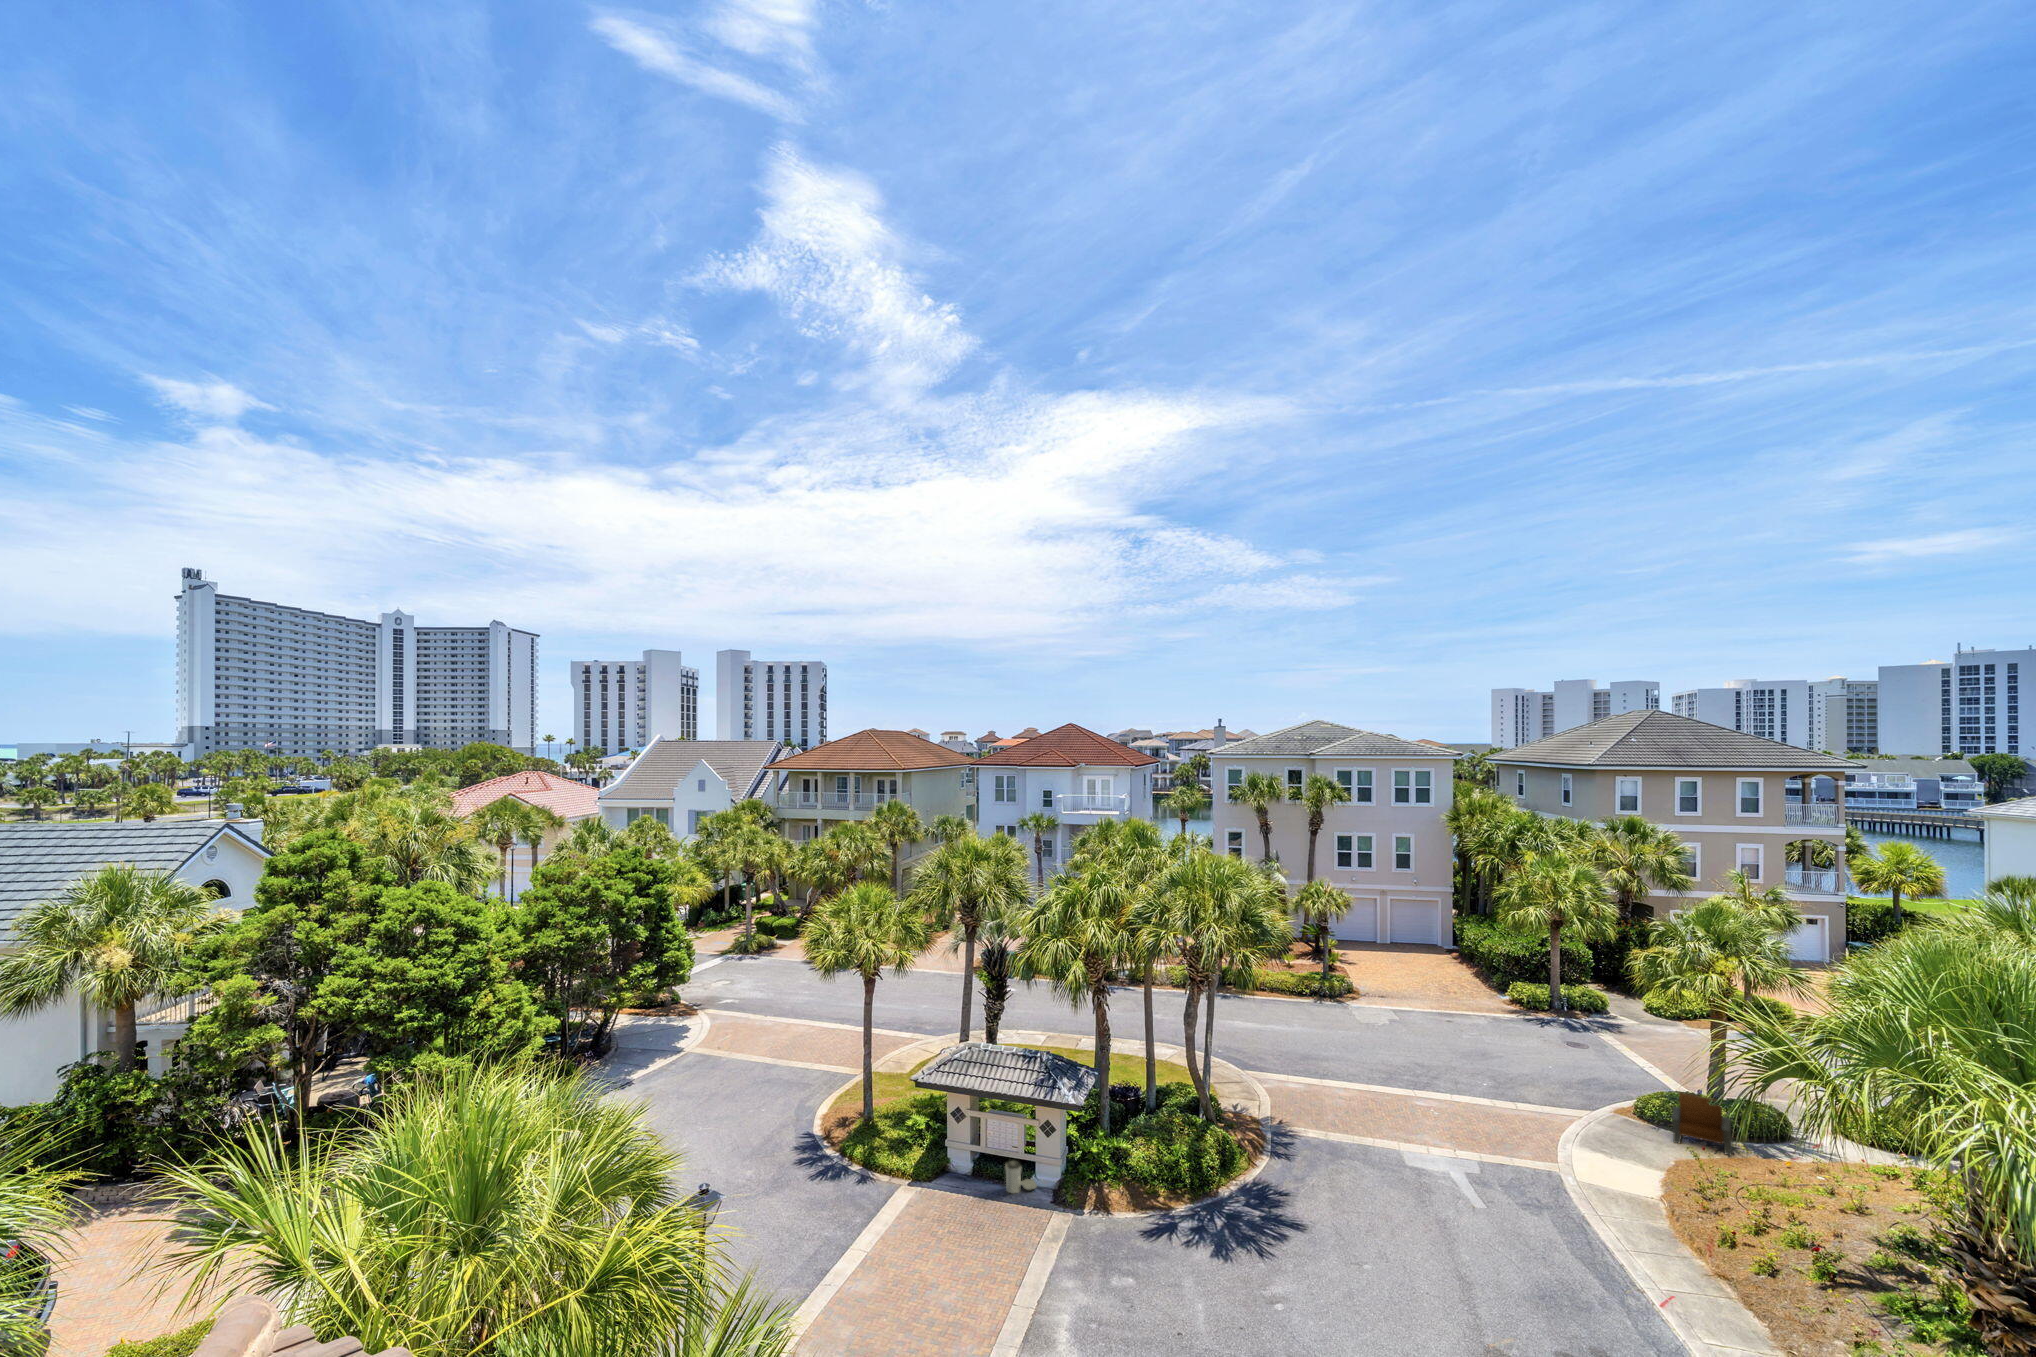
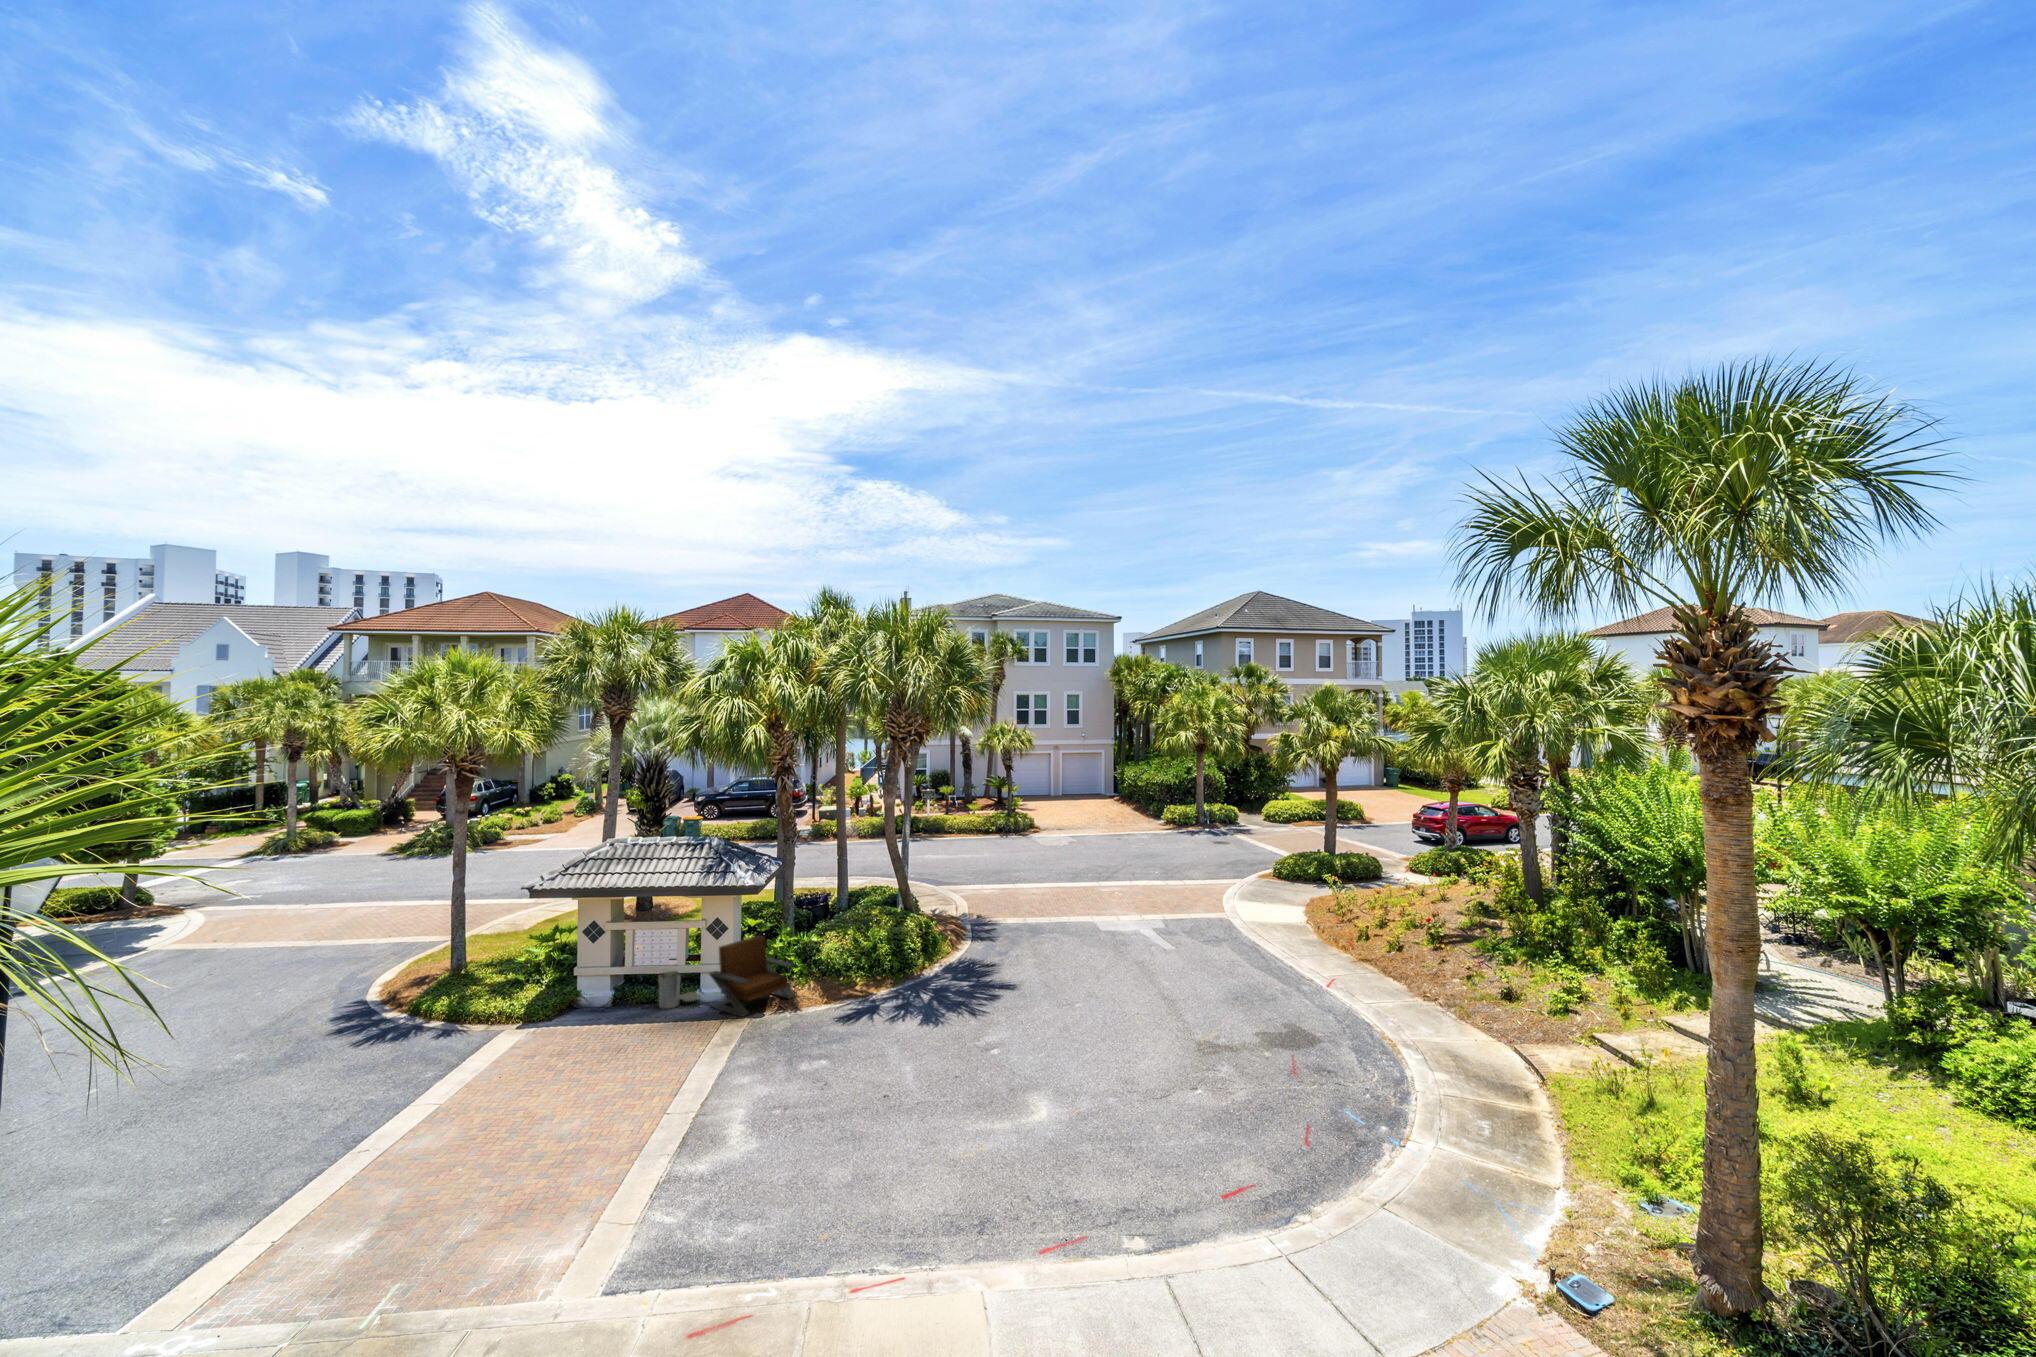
lounge chair: present [1671,1092,1733,1155] -> present [709,935,795,1017]

